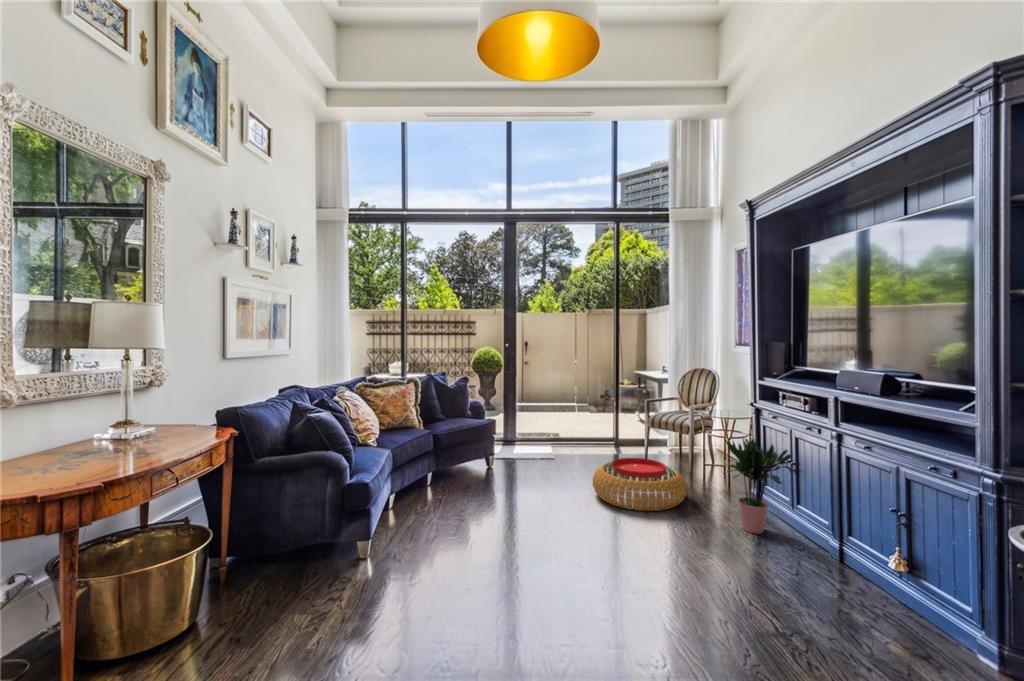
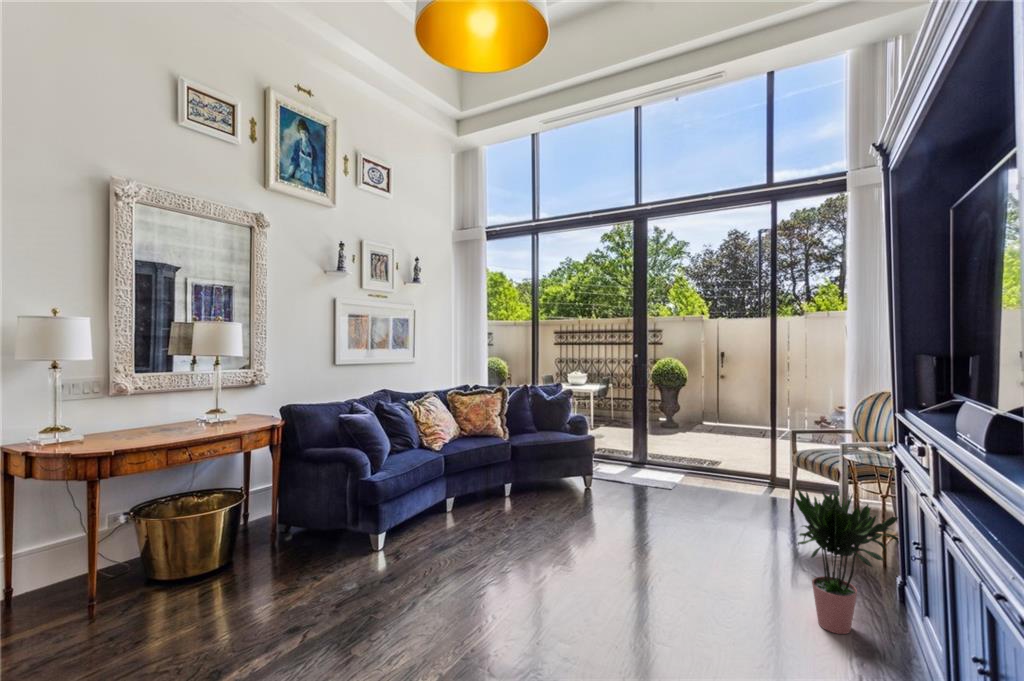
pouf: present [593,458,687,511] -> none [656,498,782,572]

